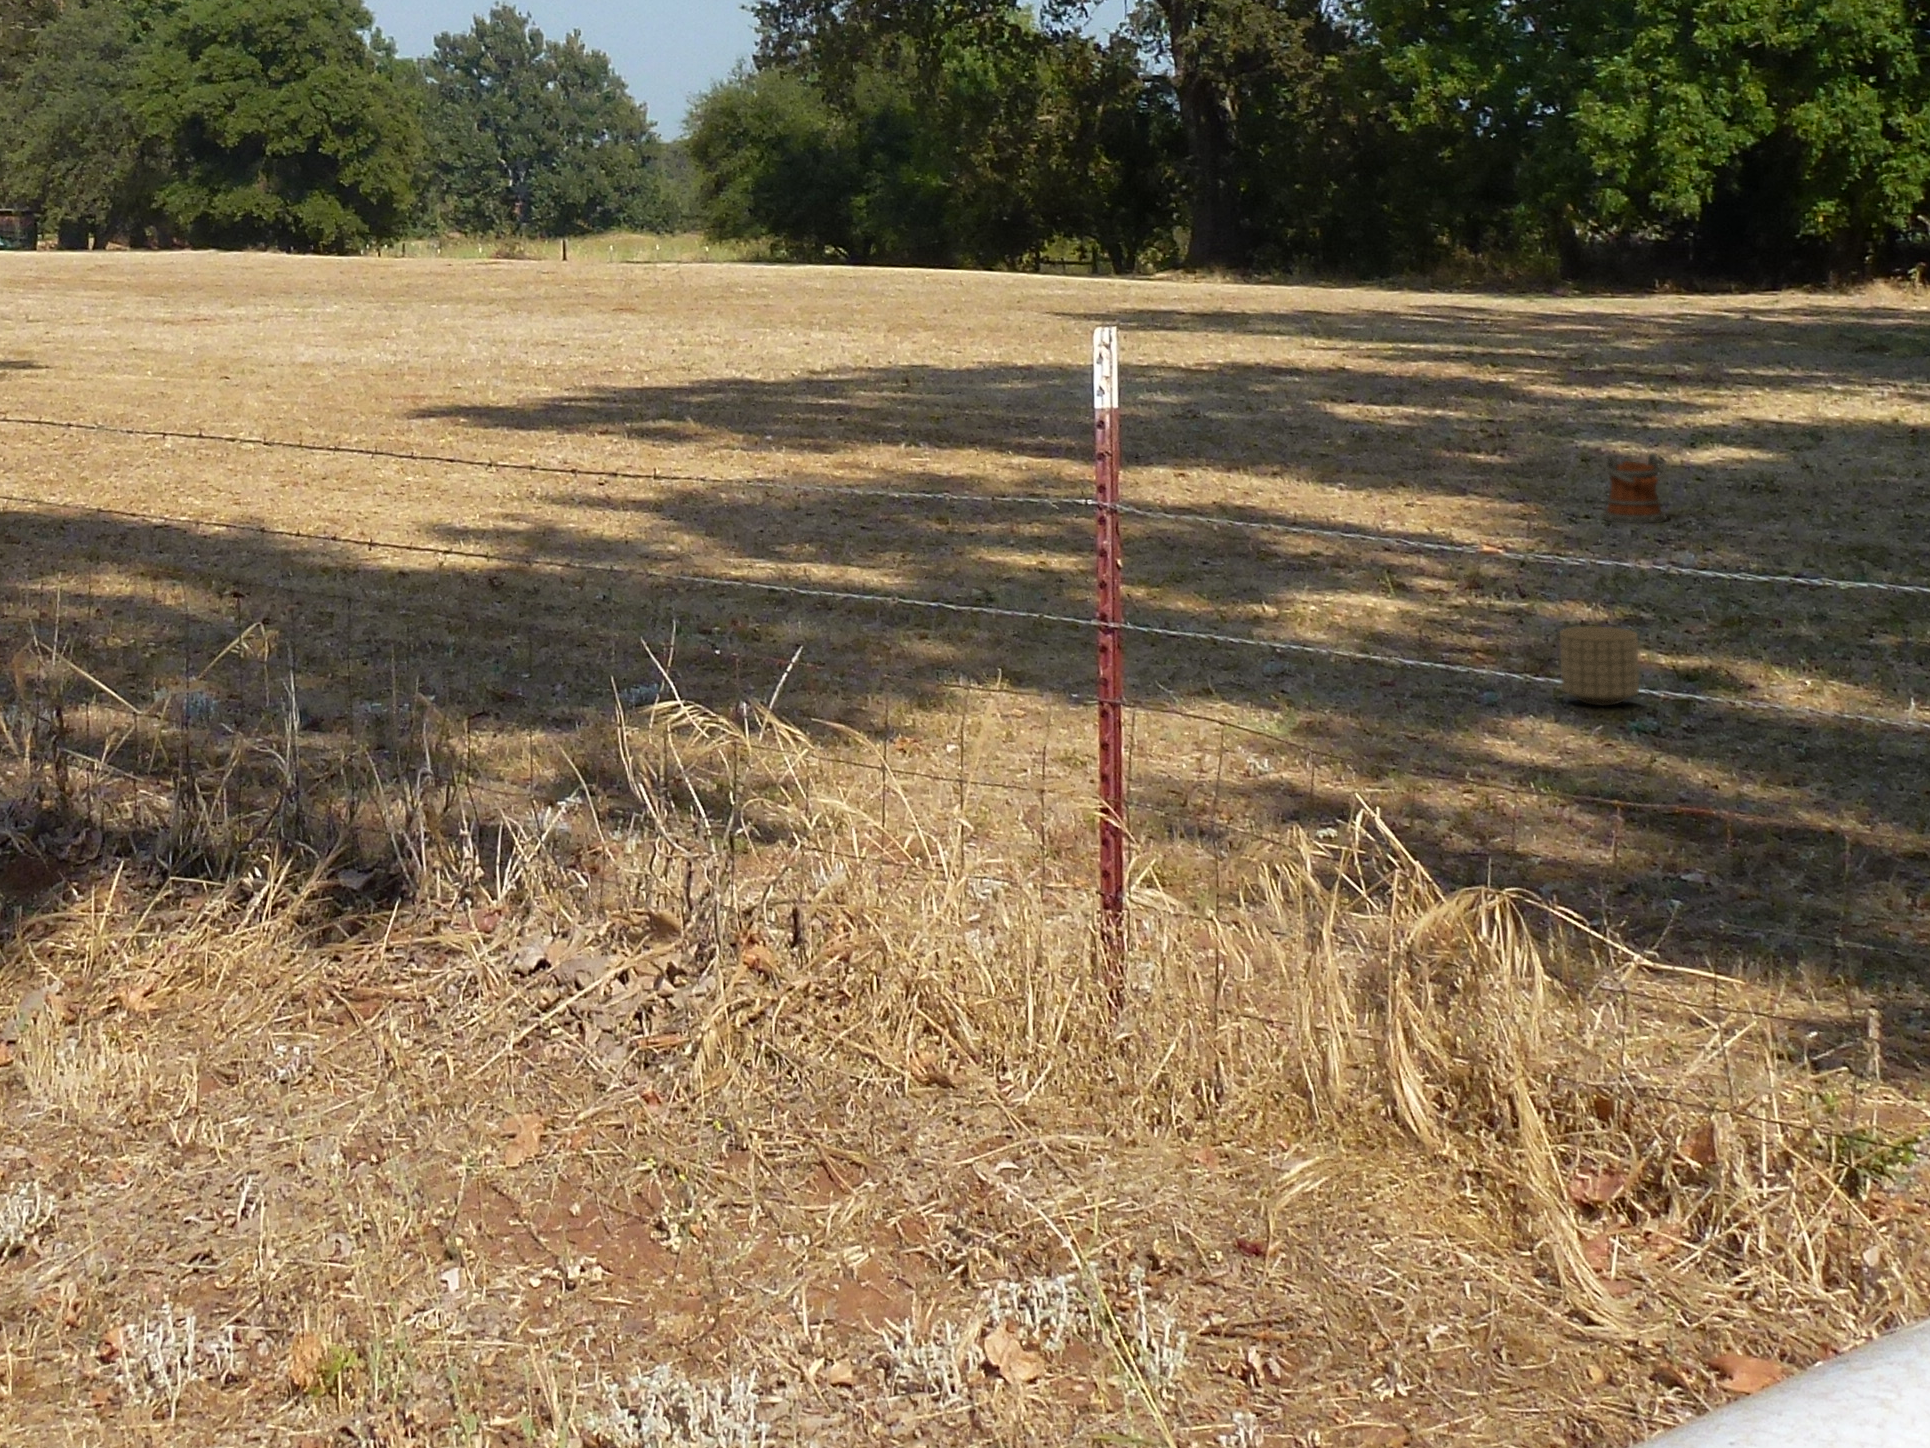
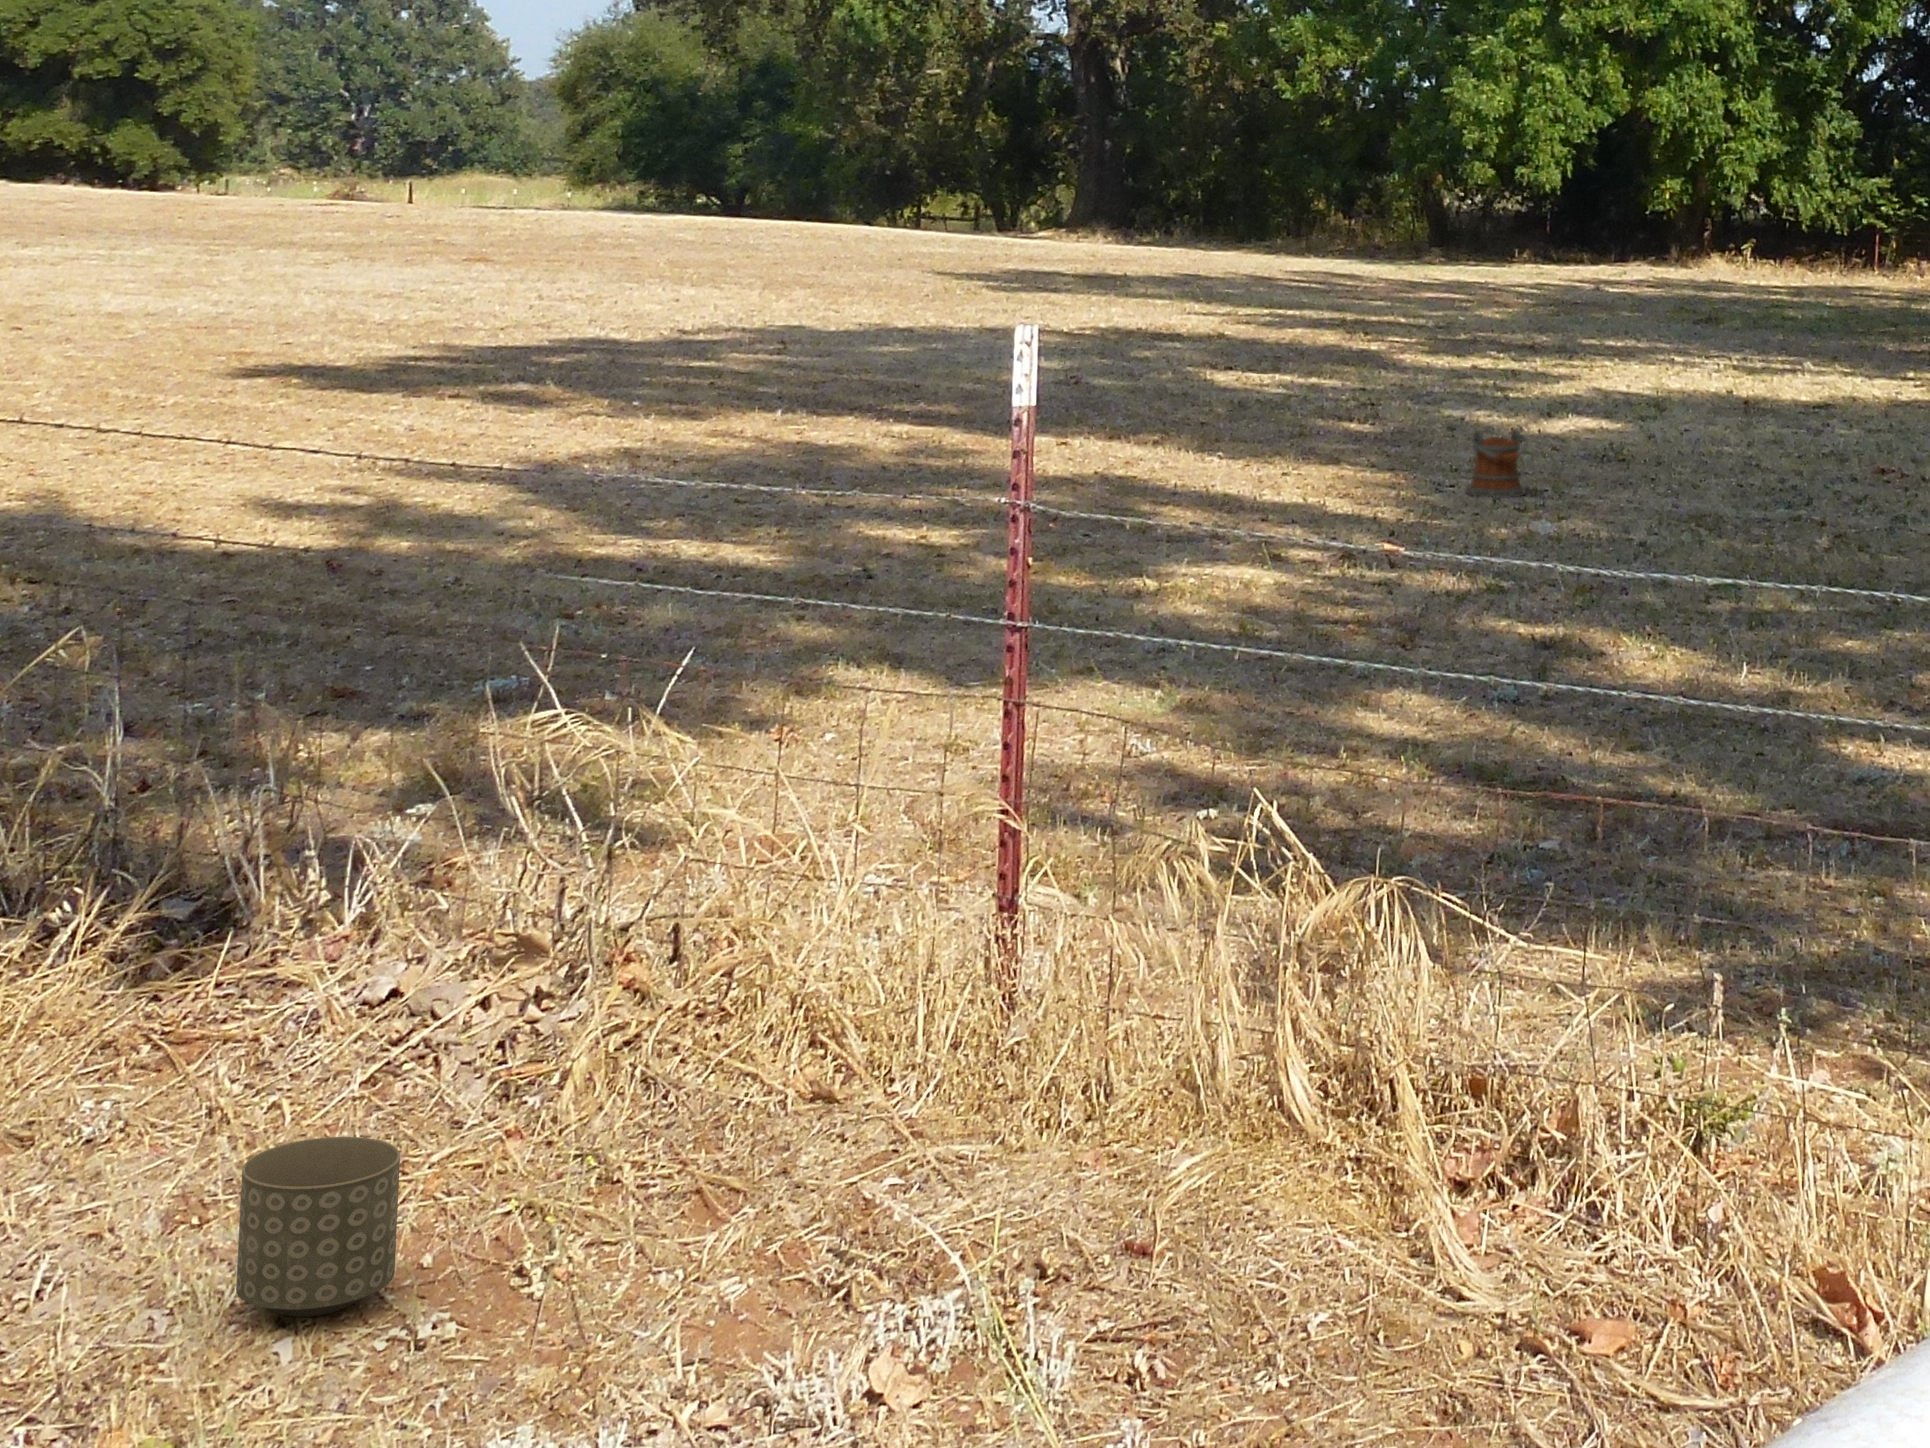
planter: present [1560,627,1639,706] -> present [236,1137,400,1317]

